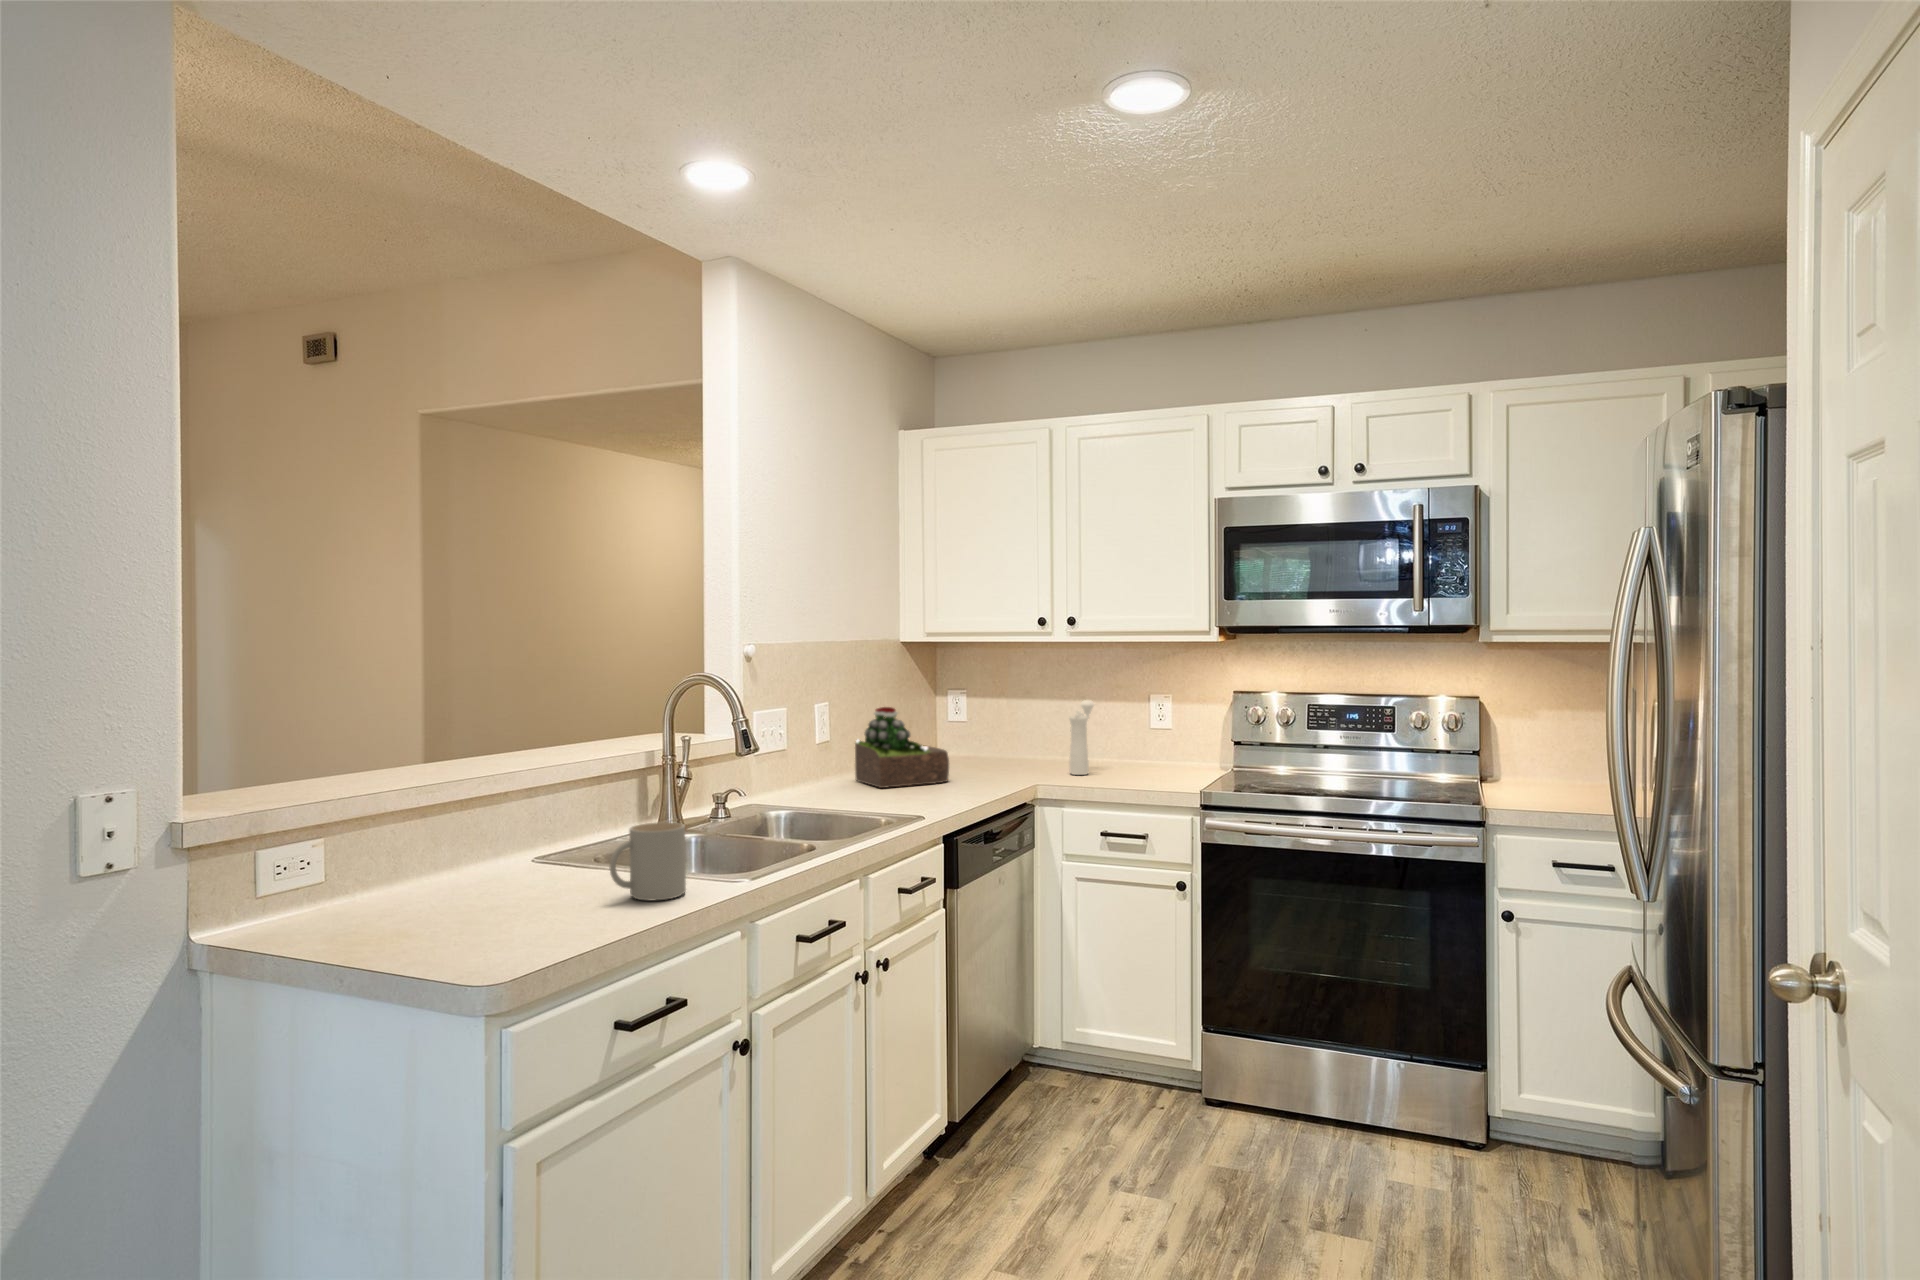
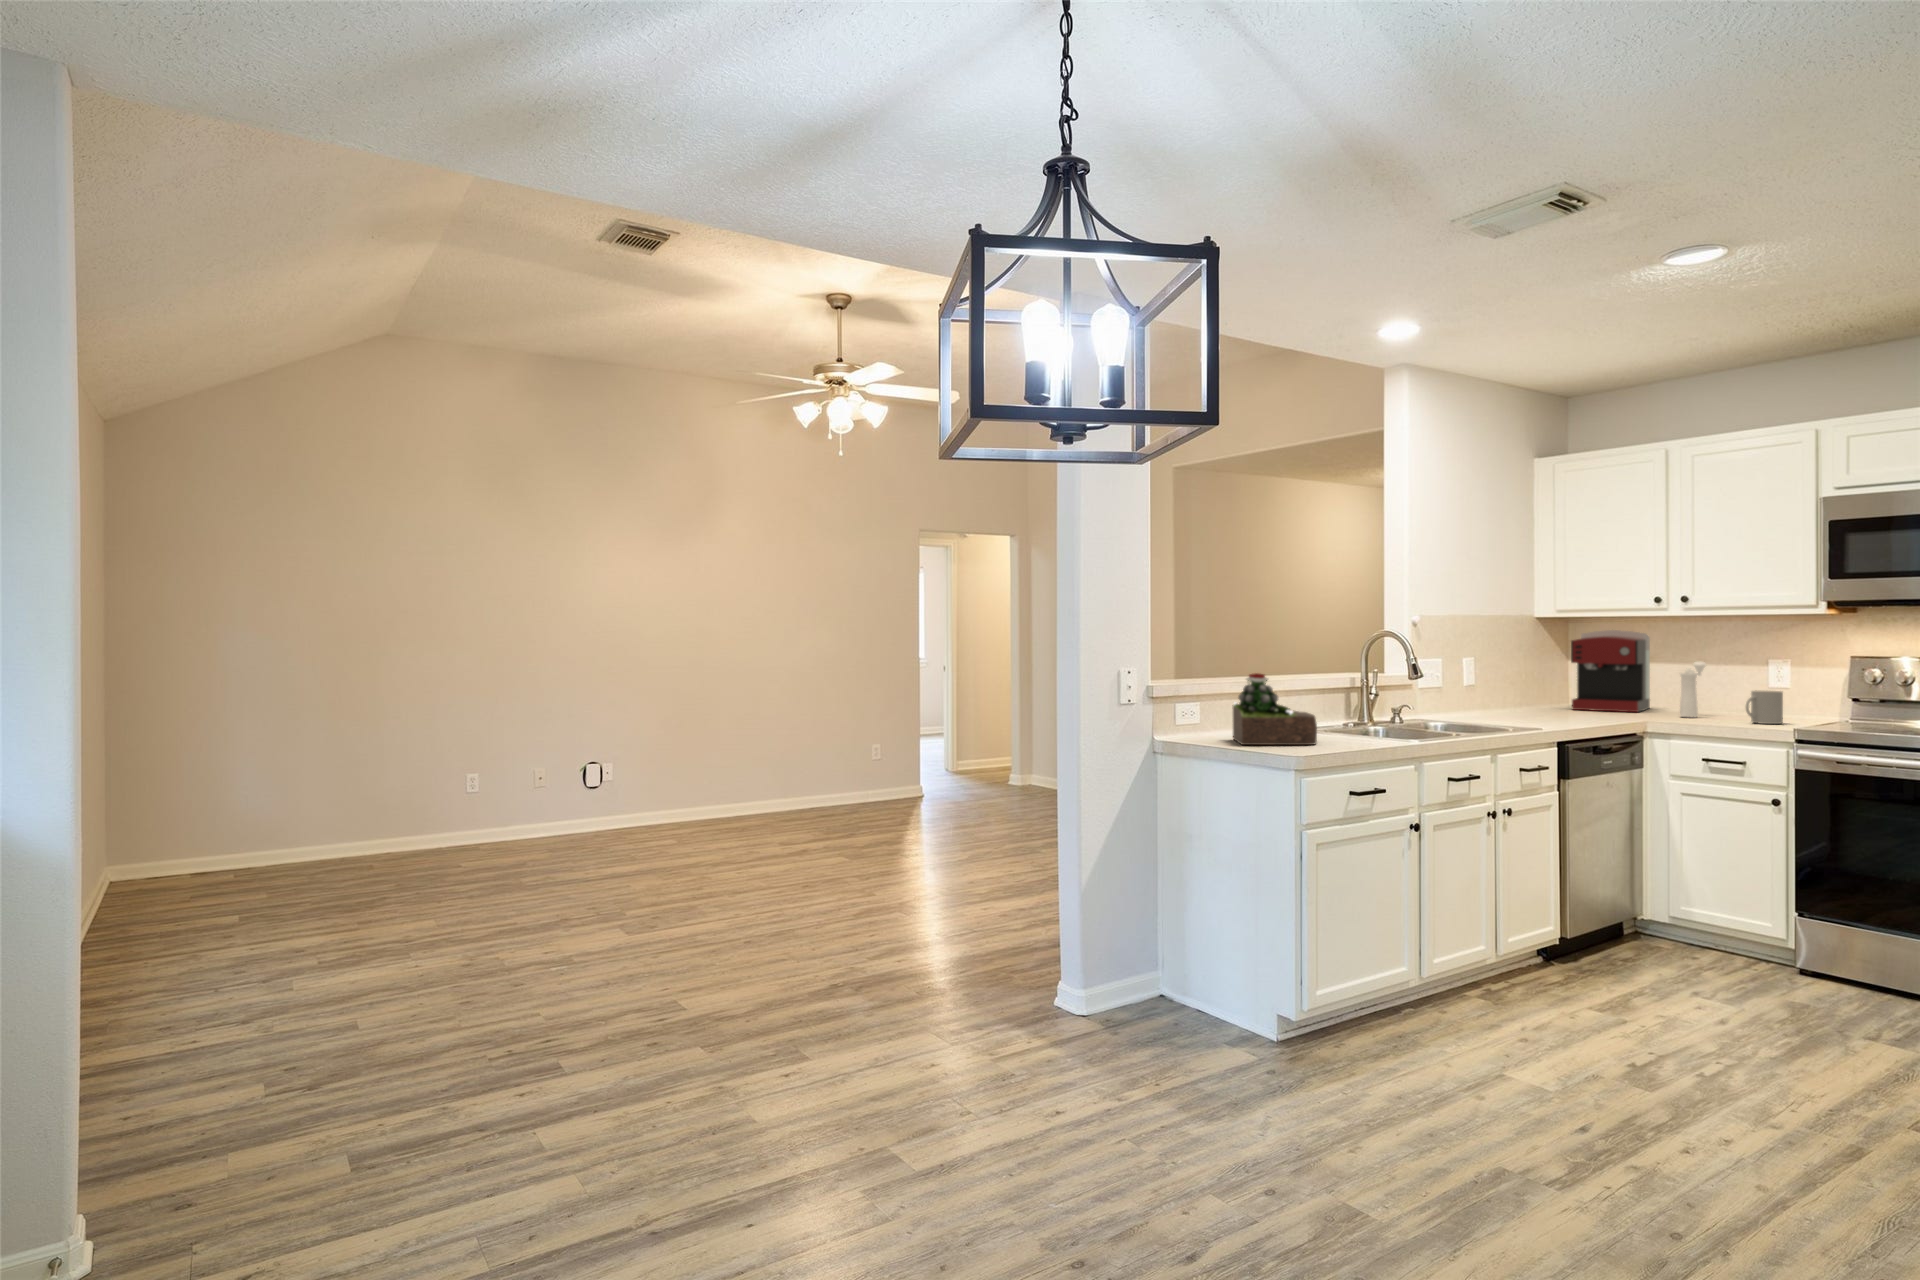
coffee maker: none [945,659,1030,768] -> present [1571,630,1650,712]
succulent plant: present [855,707,949,788] -> present [1233,673,1317,745]
mug: present [609,822,686,901] -> present [1746,691,1783,724]

